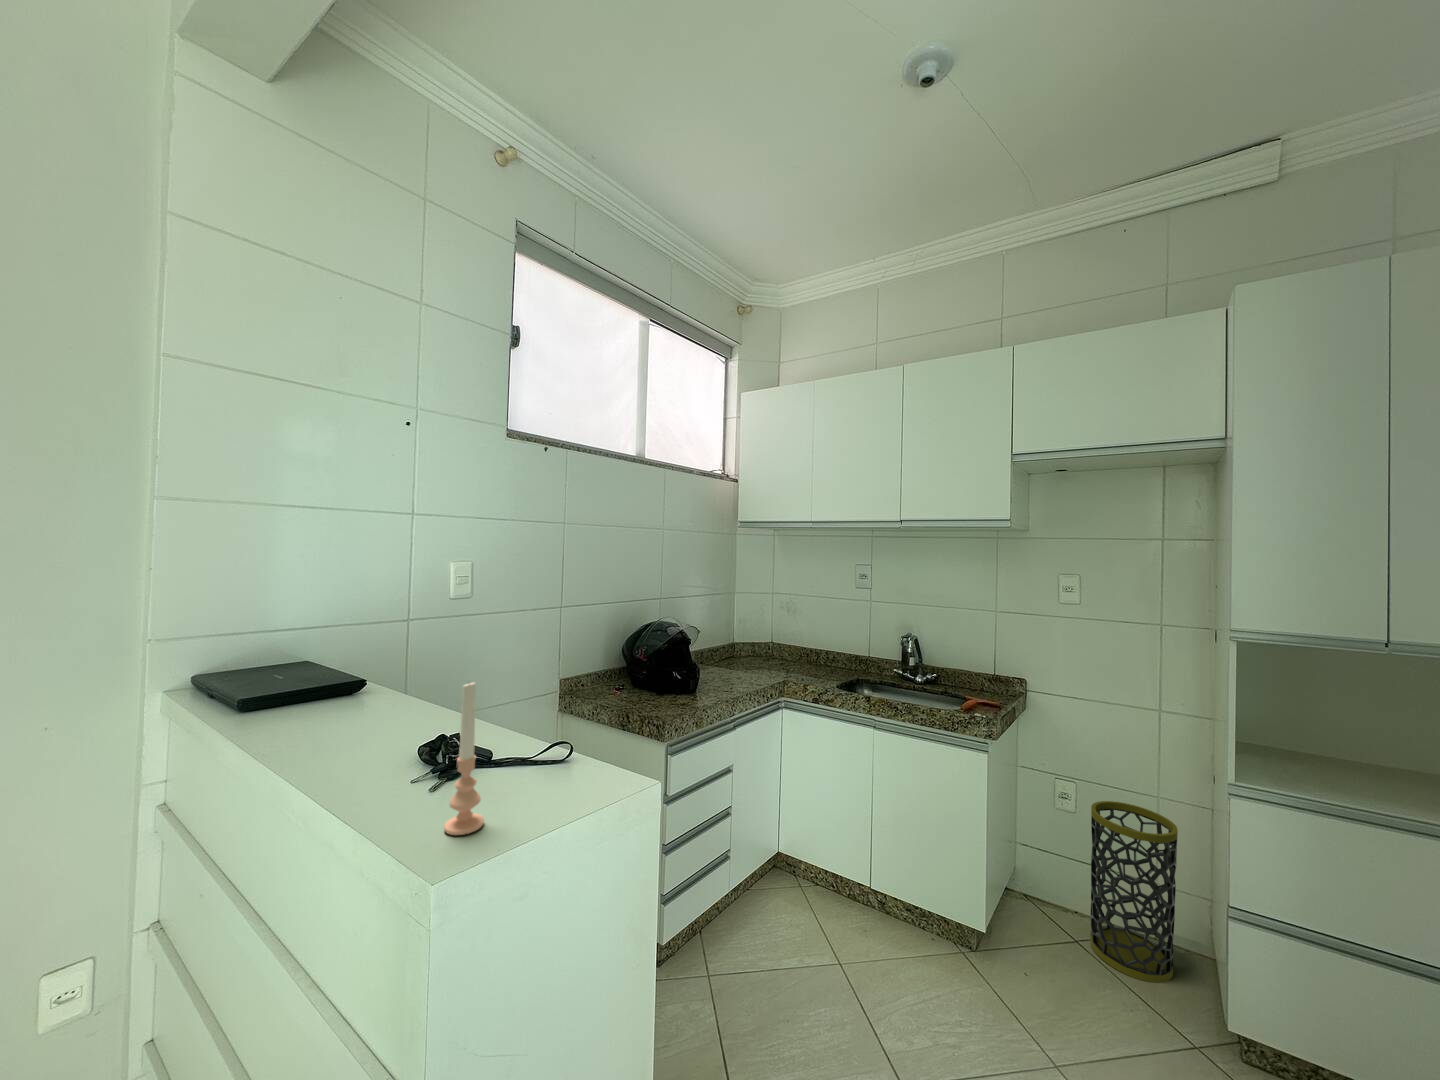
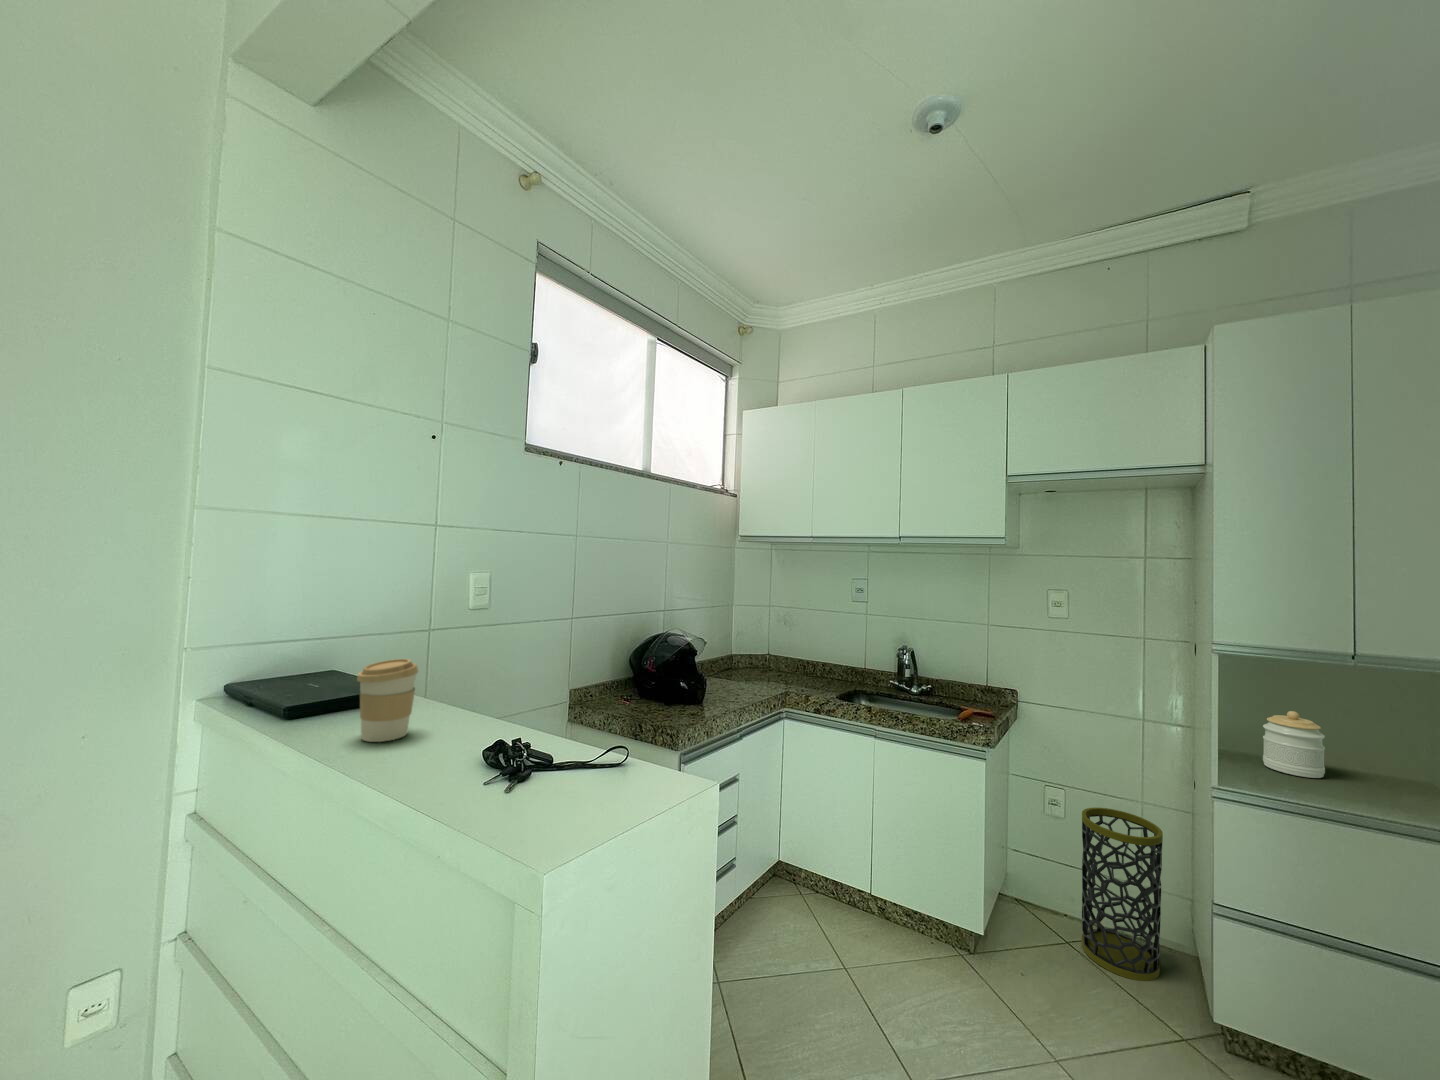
coffee cup: none [297,653,366,741] -> present [357,659,418,742]
candle: present [444,683,484,835] -> none [532,680,566,819]
jar: none [1288,703,1359,775] -> present [1263,711,1325,778]

